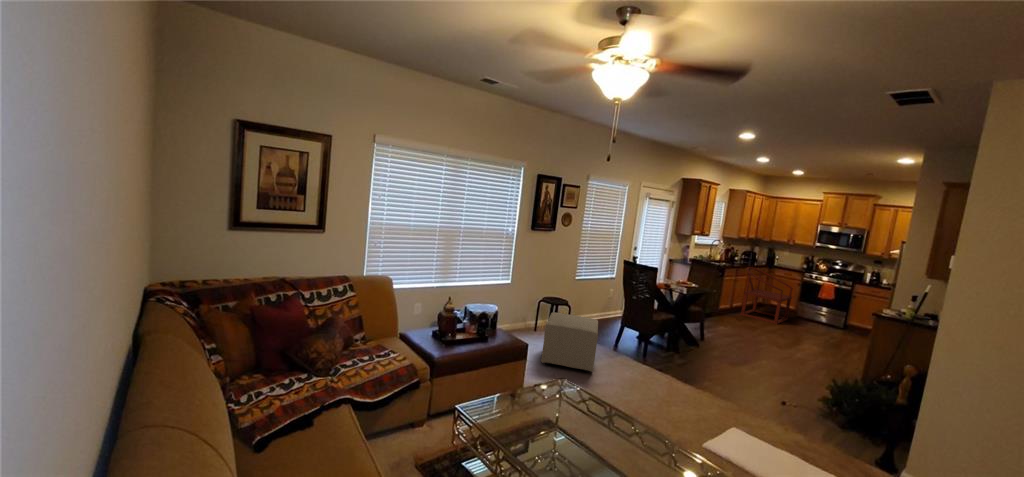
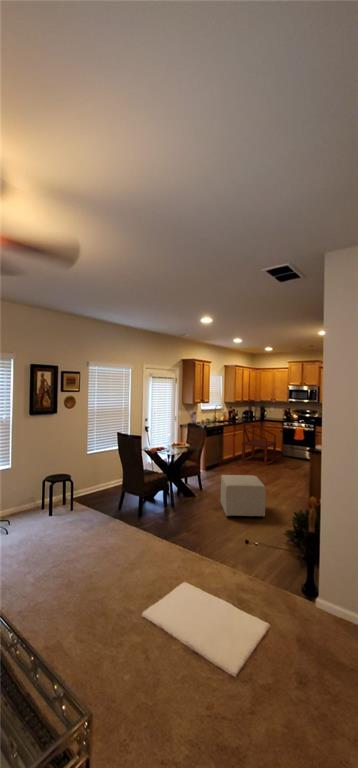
ottoman: present [541,312,598,372] -> present [221,475,265,517]

